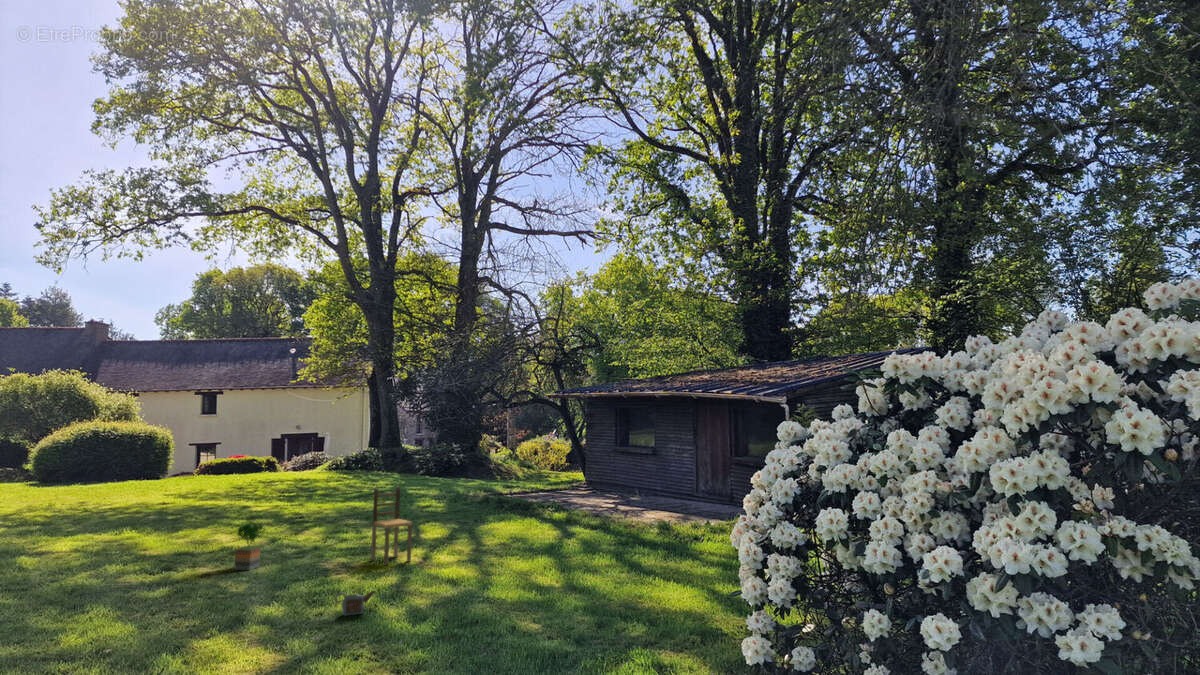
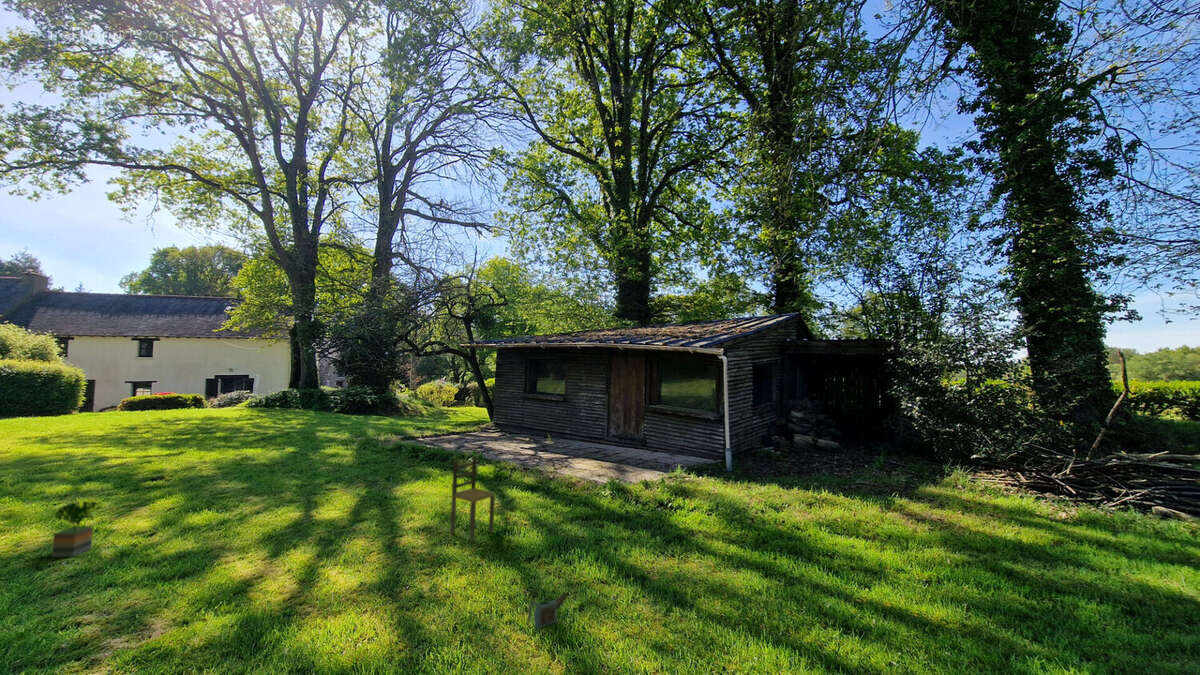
chair: present [371,487,412,565] -> present [450,456,495,541]
watering can: present [334,591,375,616] -> present [528,593,566,628]

